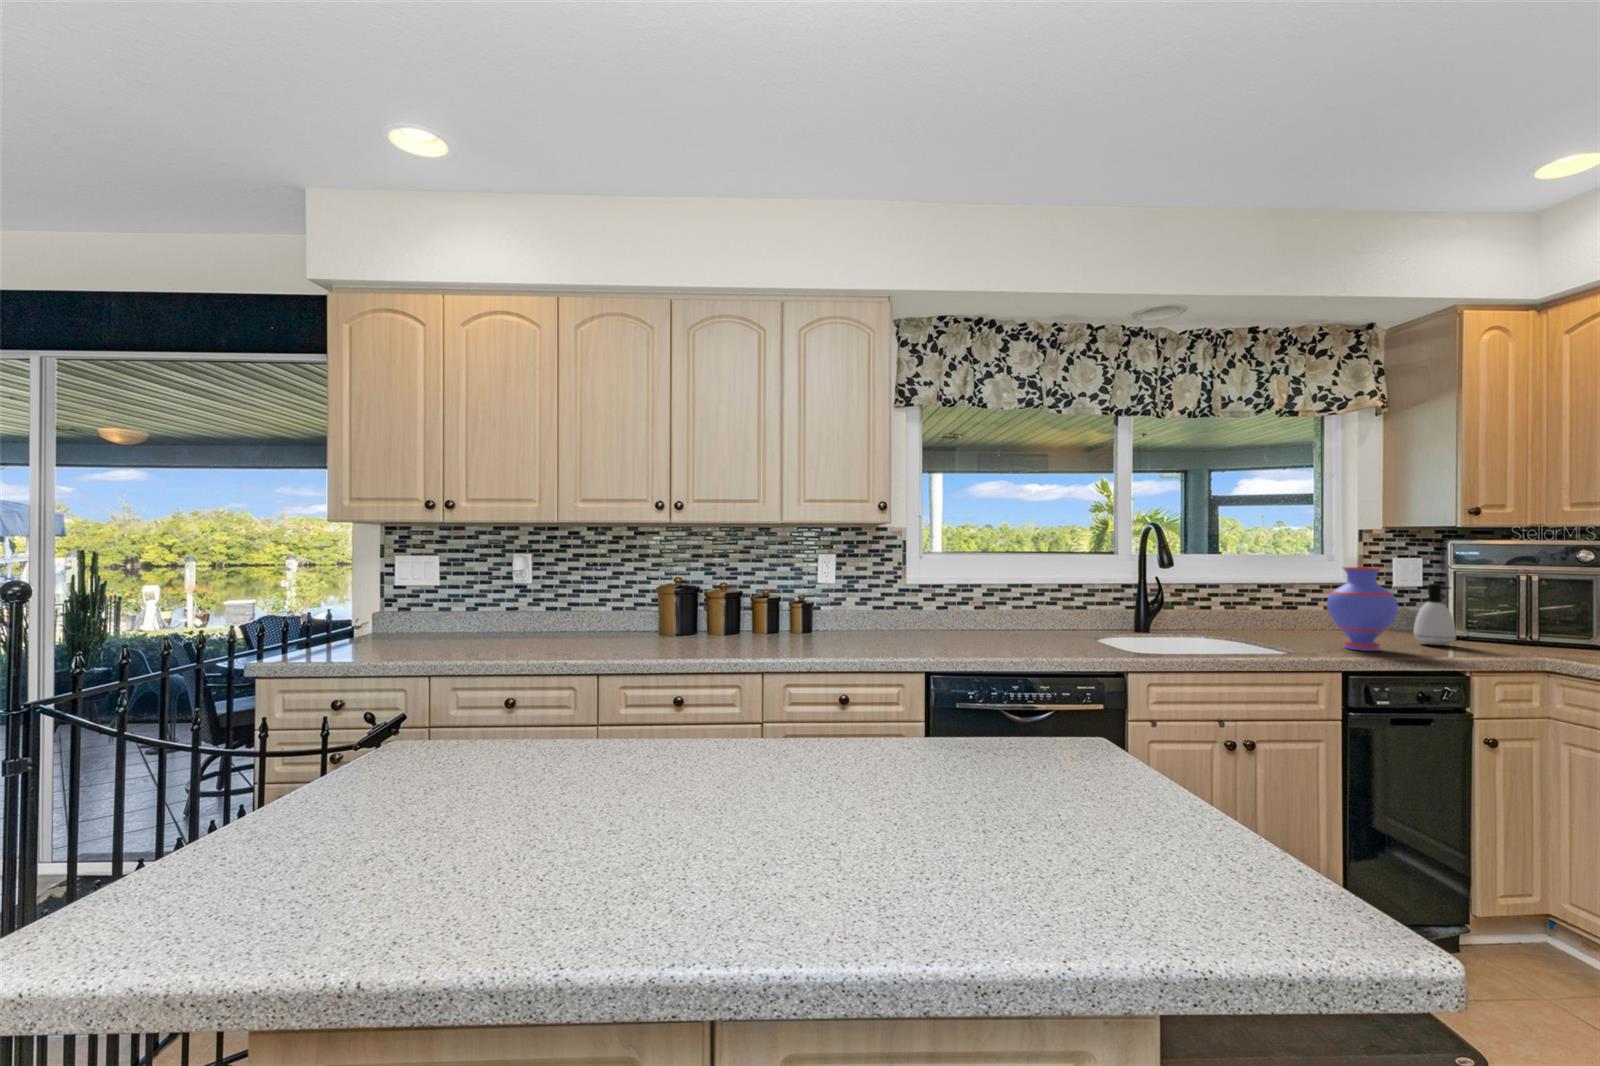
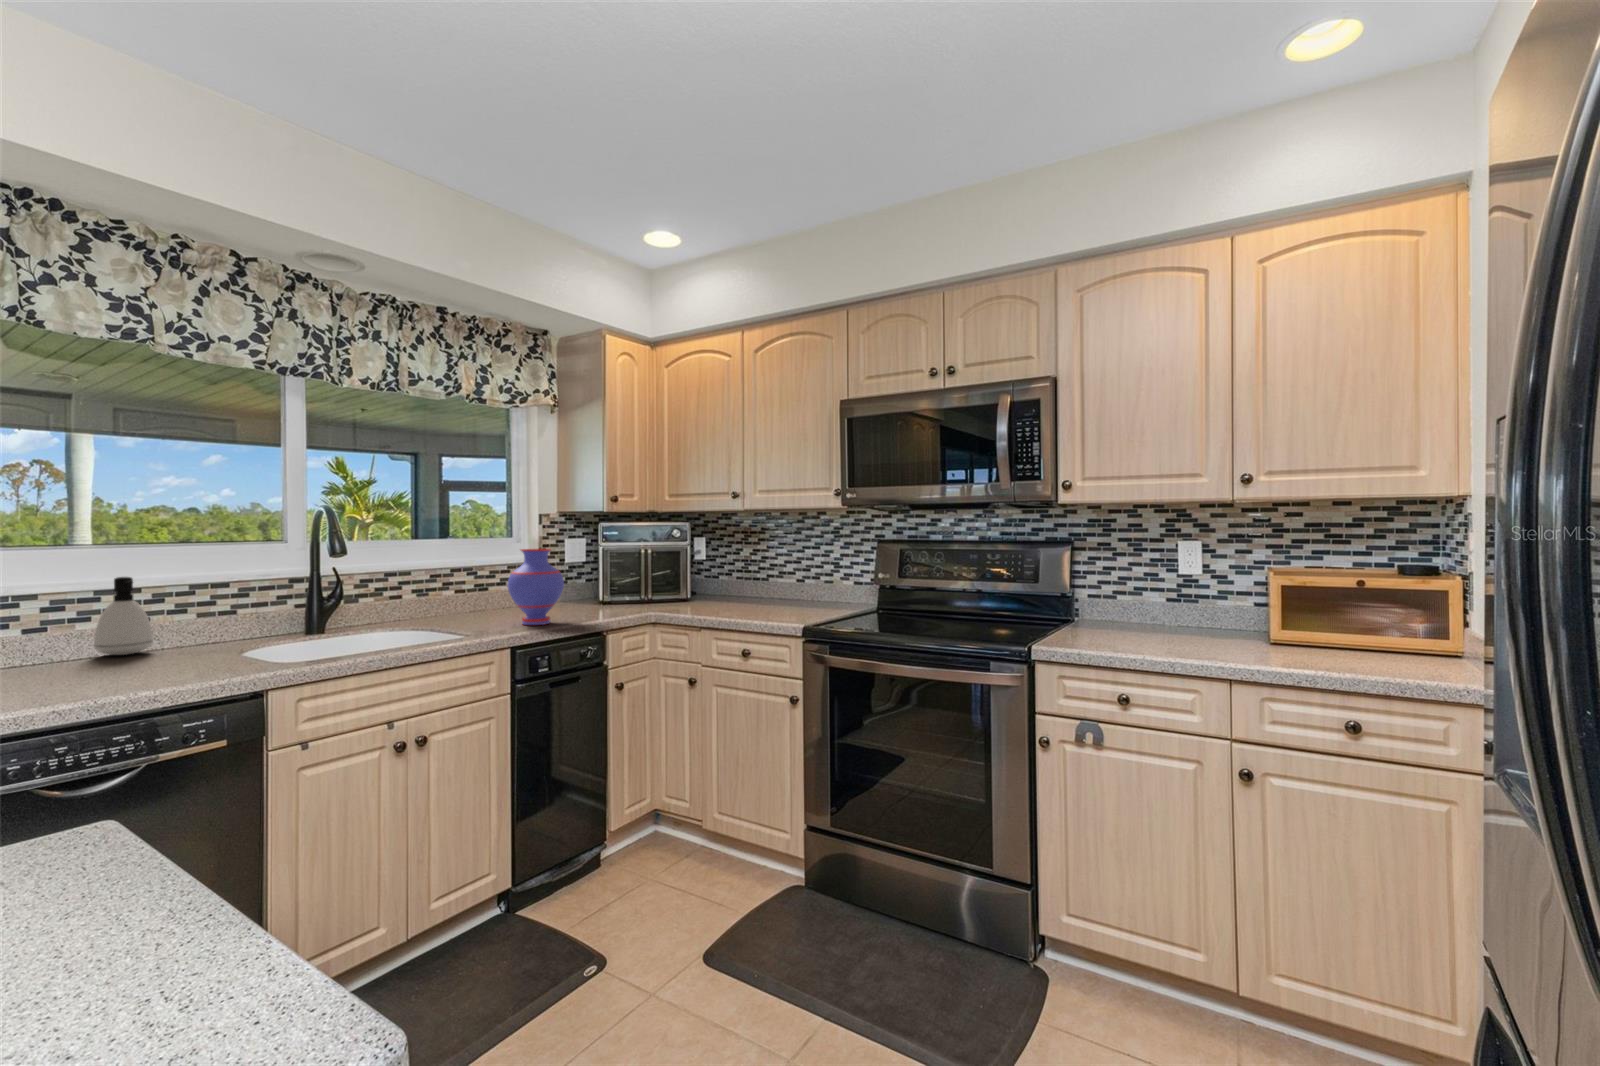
soap dispenser: present [1414,583,1456,645] -> present [94,577,153,655]

